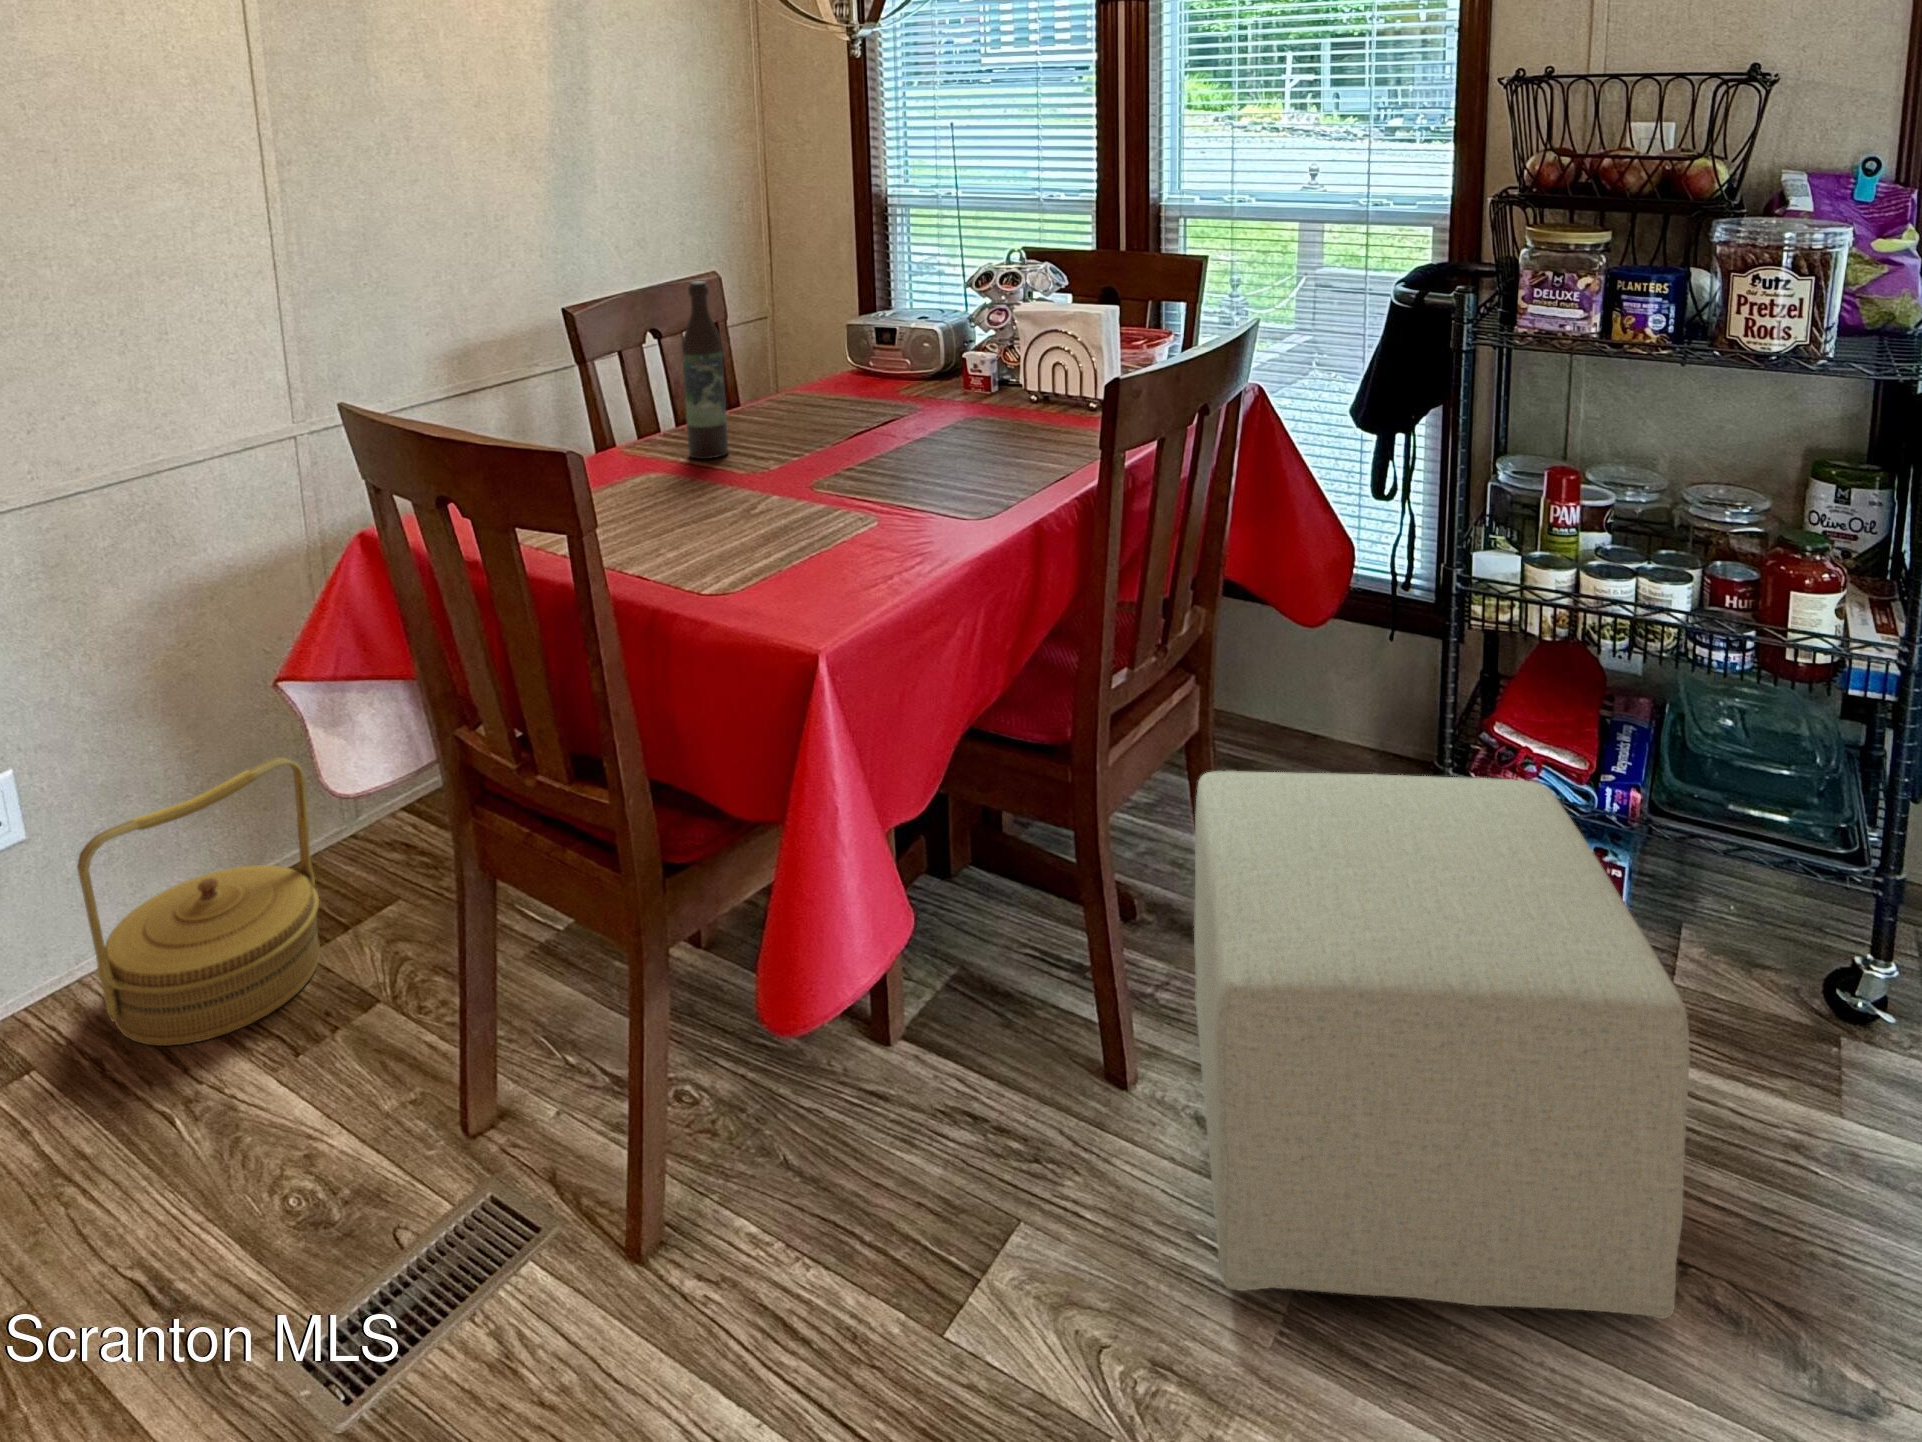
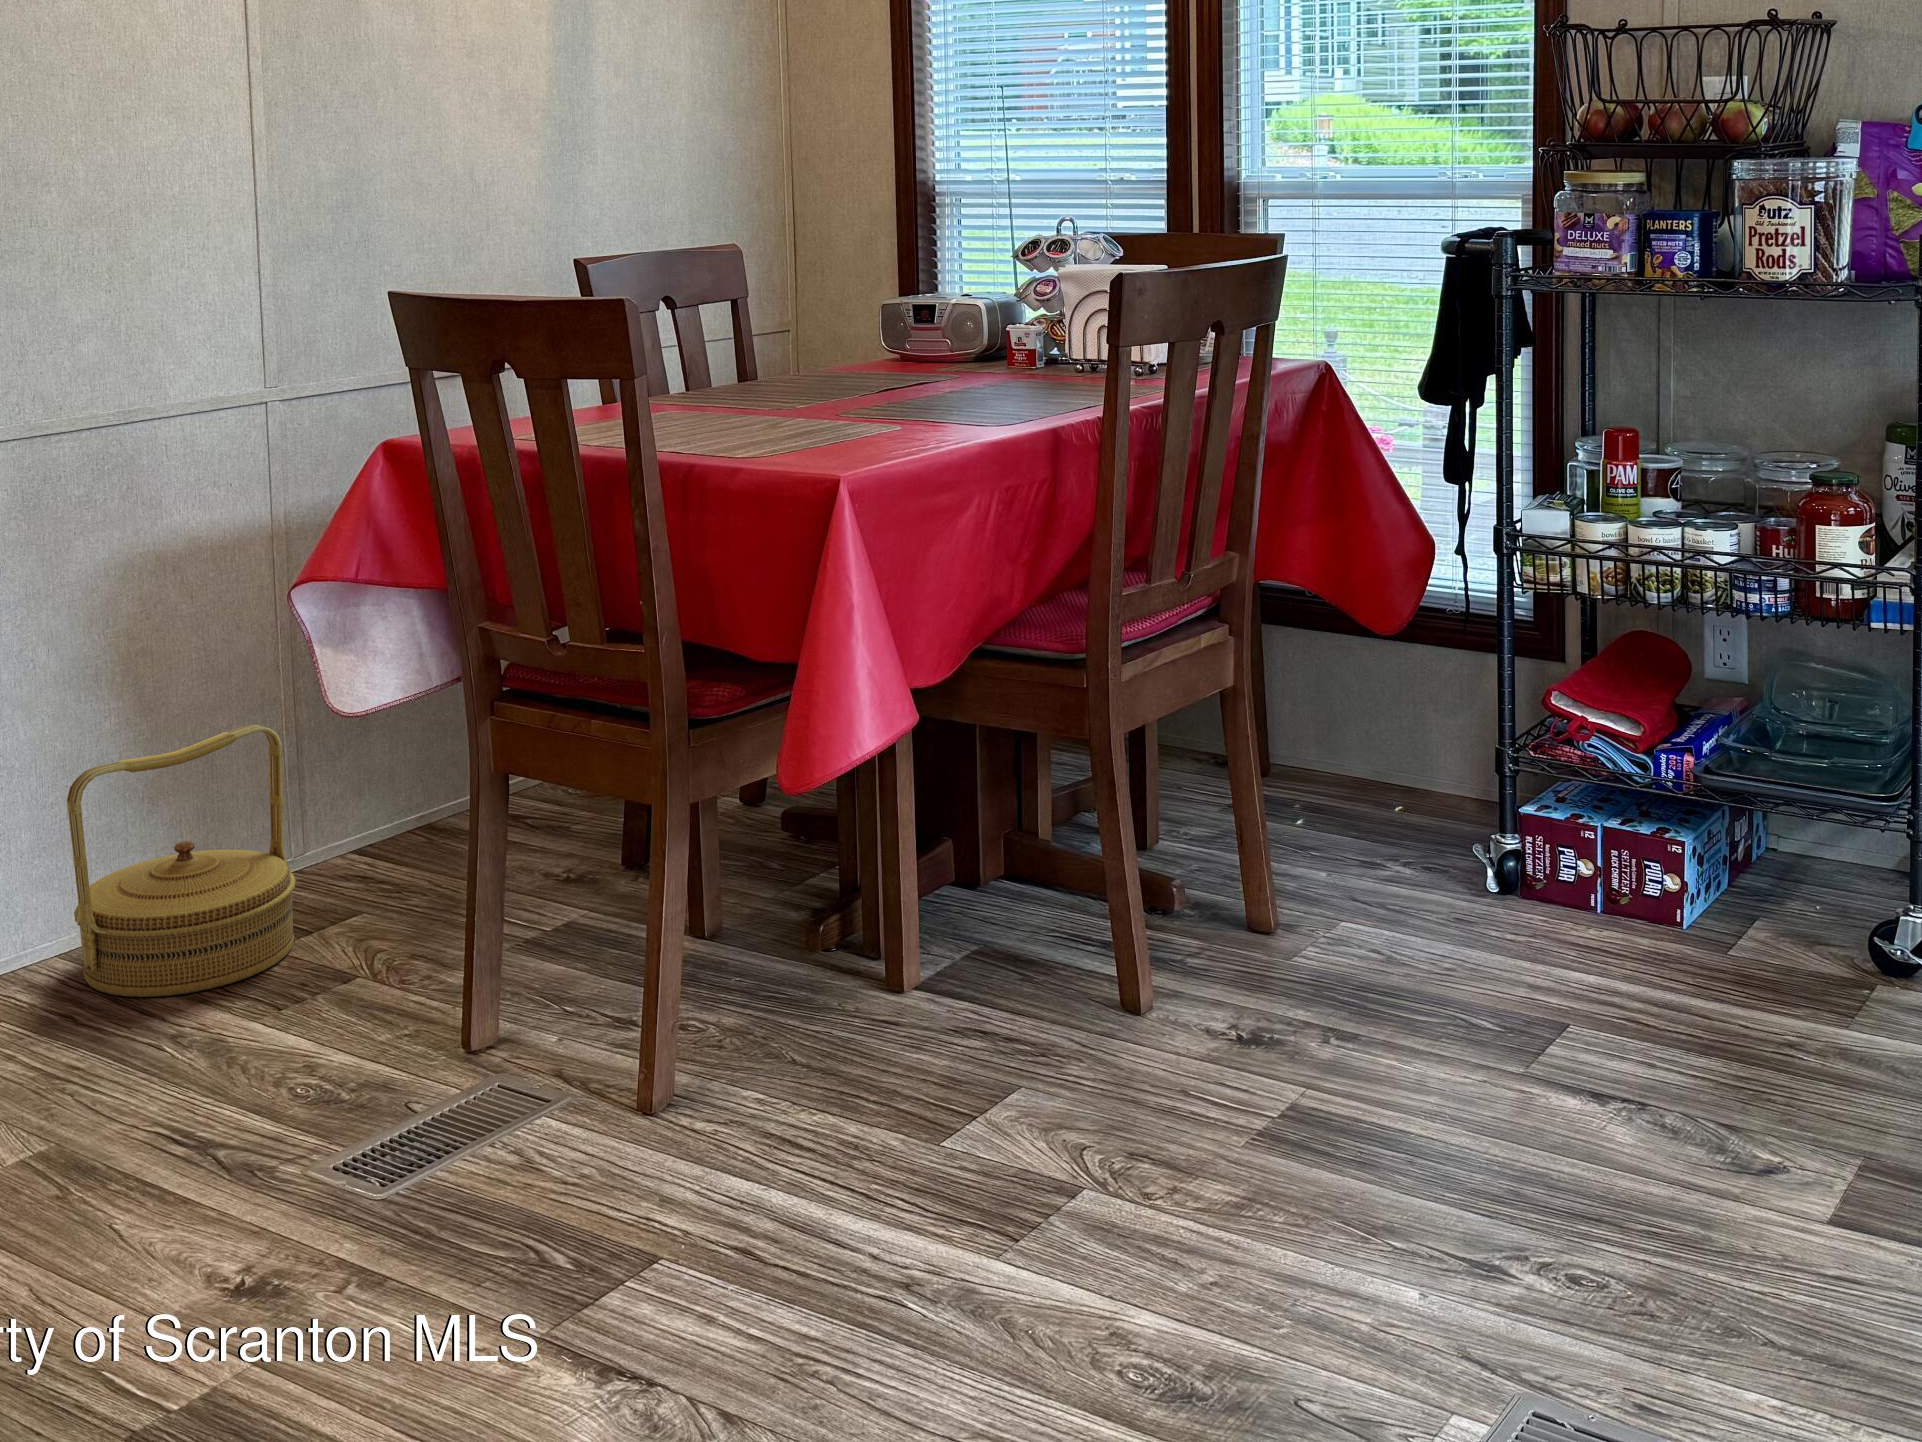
wine bottle: present [682,281,728,459] -> none [701,220,746,404]
ottoman: present [1194,771,1690,1319] -> none [1196,698,1612,1121]

